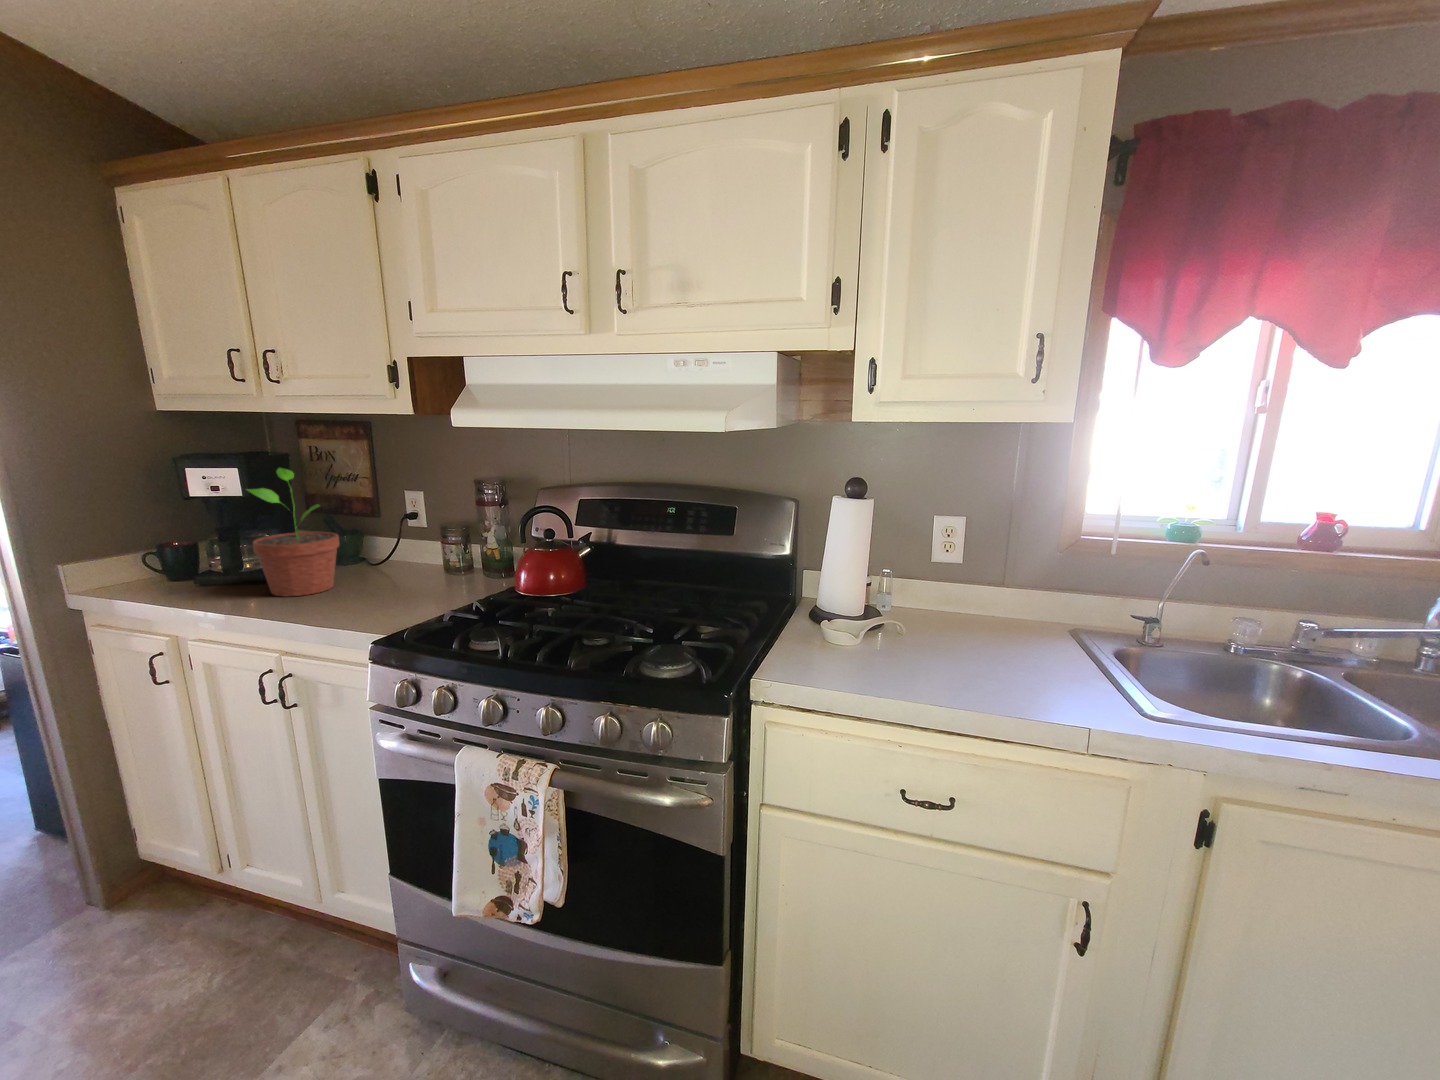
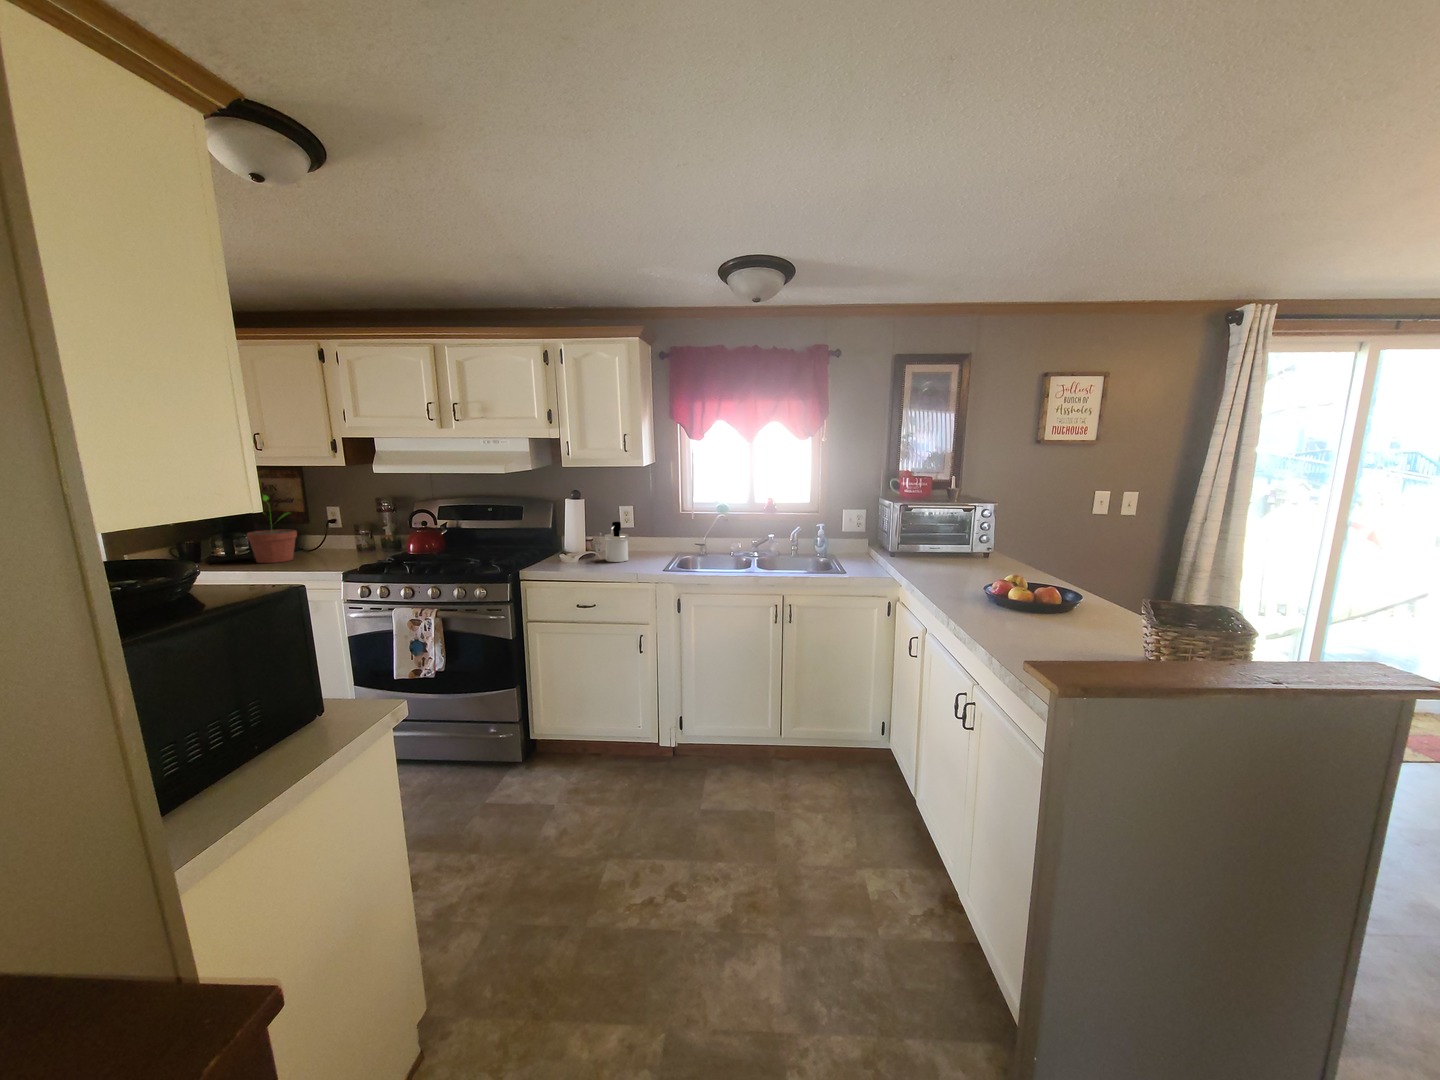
soap dispenser: none [938,566,1005,671] -> present [605,522,629,562]

